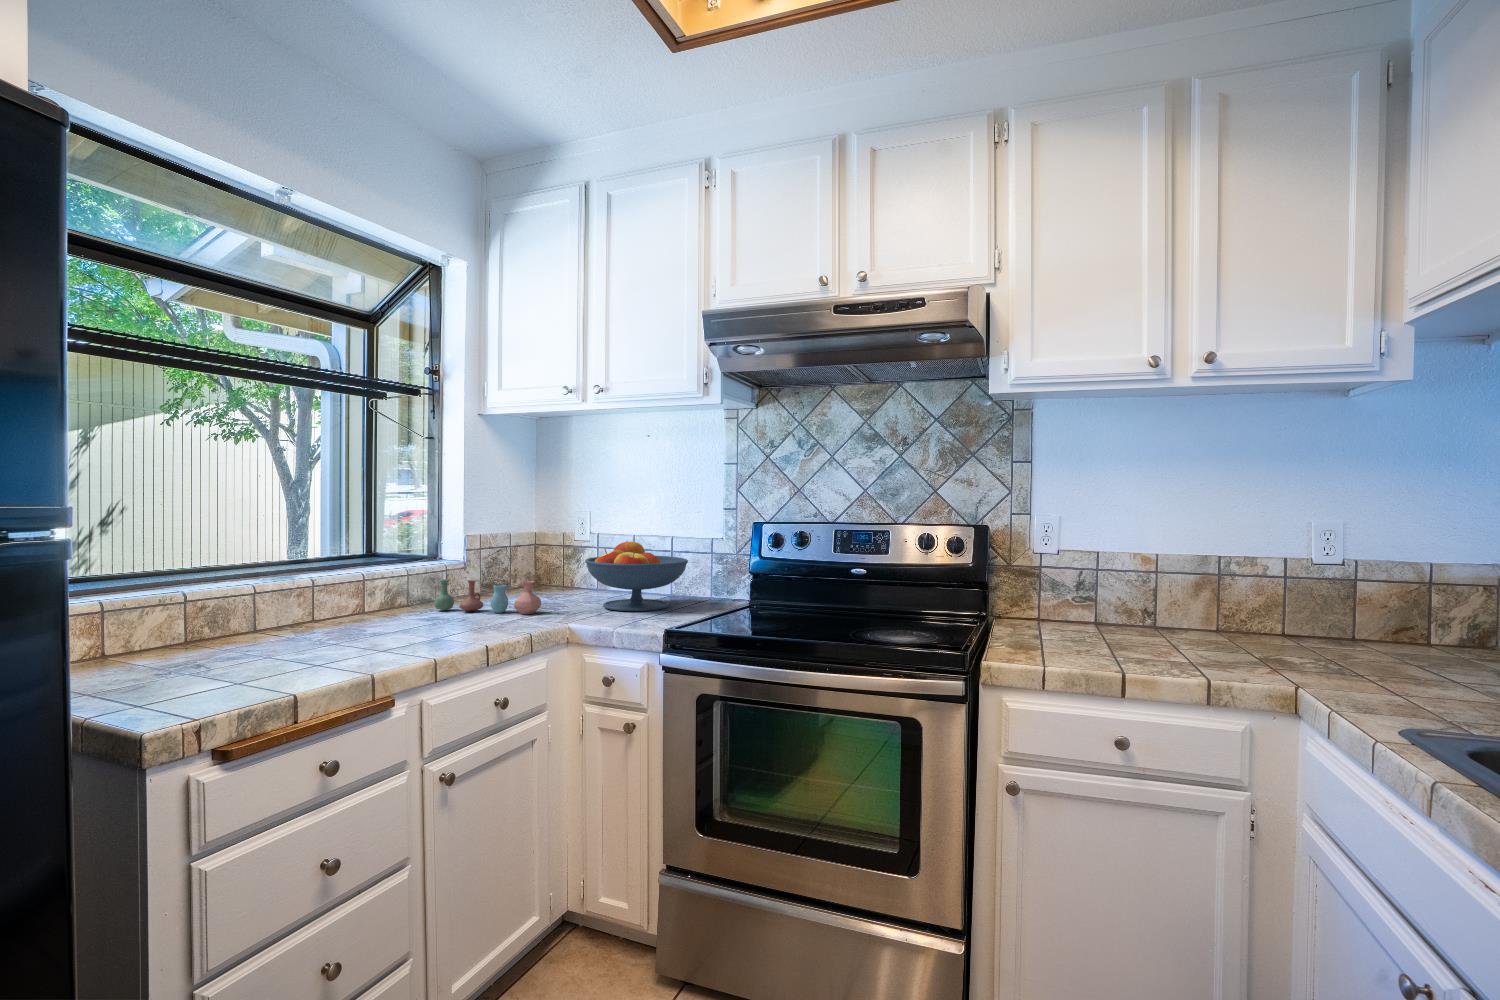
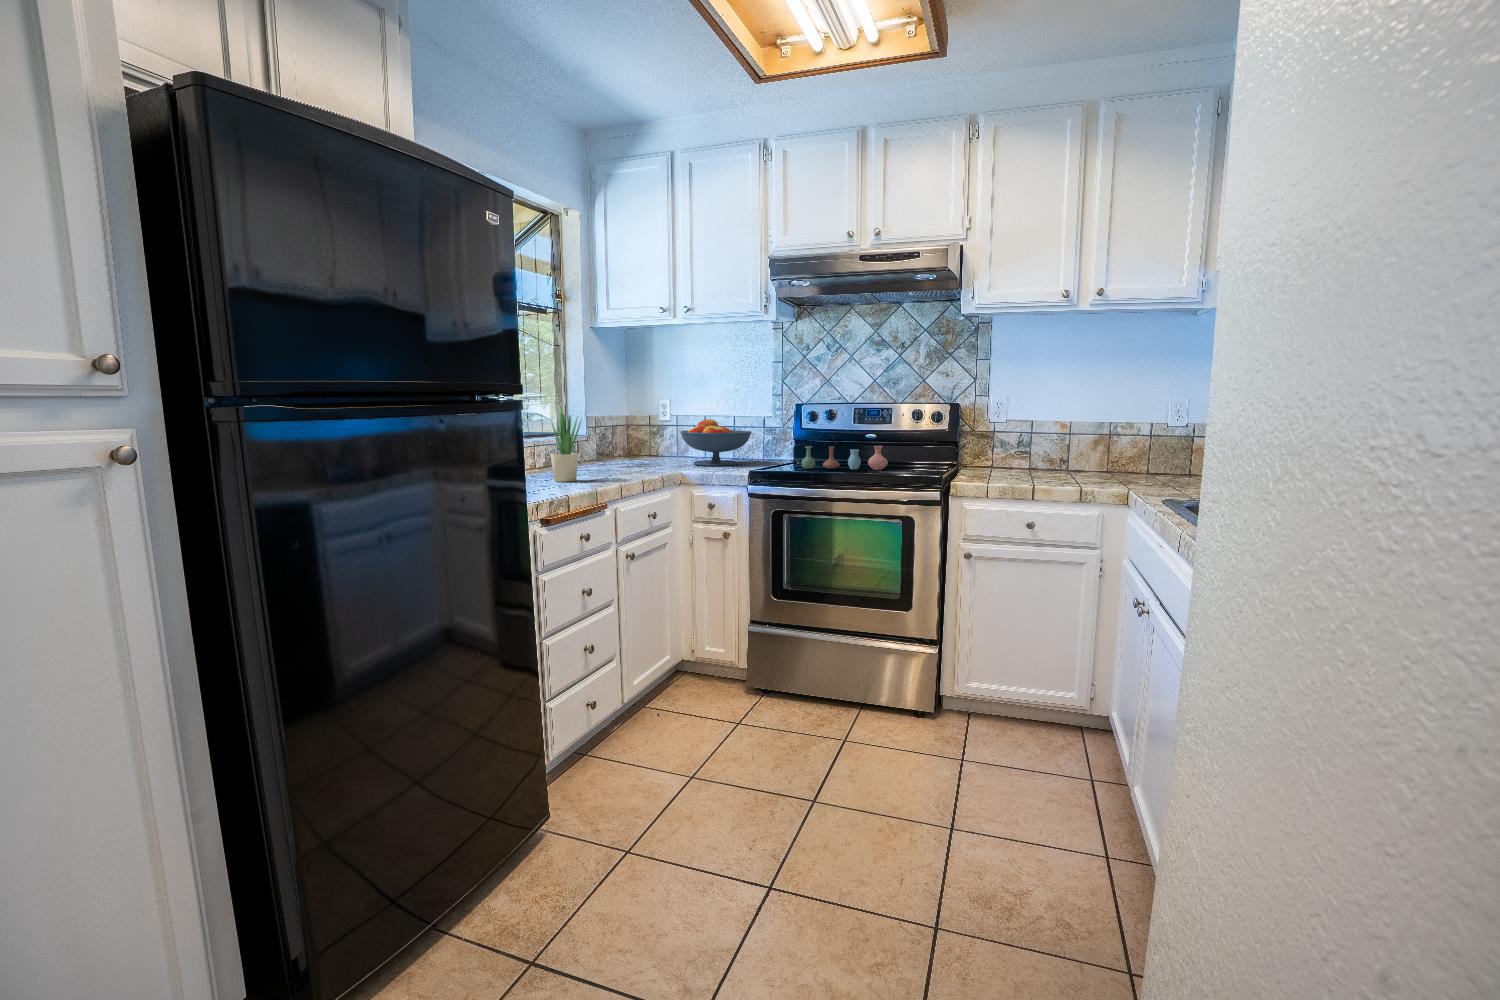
potted plant: none [338,525,396,649] -> present [551,406,582,482]
vase: present [434,579,541,614] -> present [802,446,888,470]

